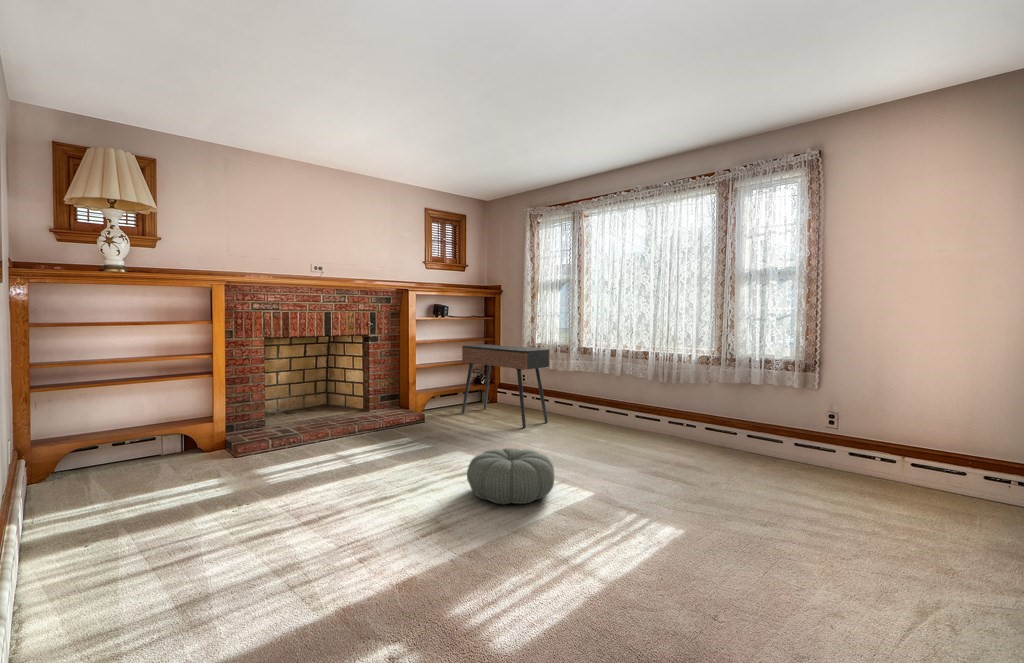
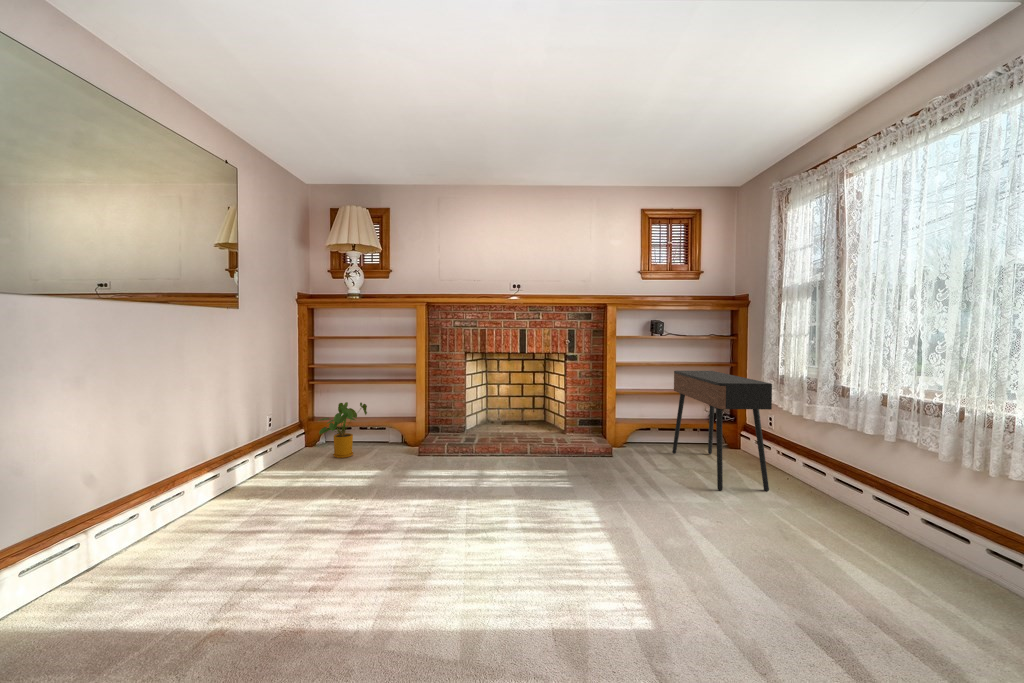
house plant: none [91,407,156,483] -> present [318,402,367,458]
pouf: present [467,448,554,505] -> none [484,508,603,600]

